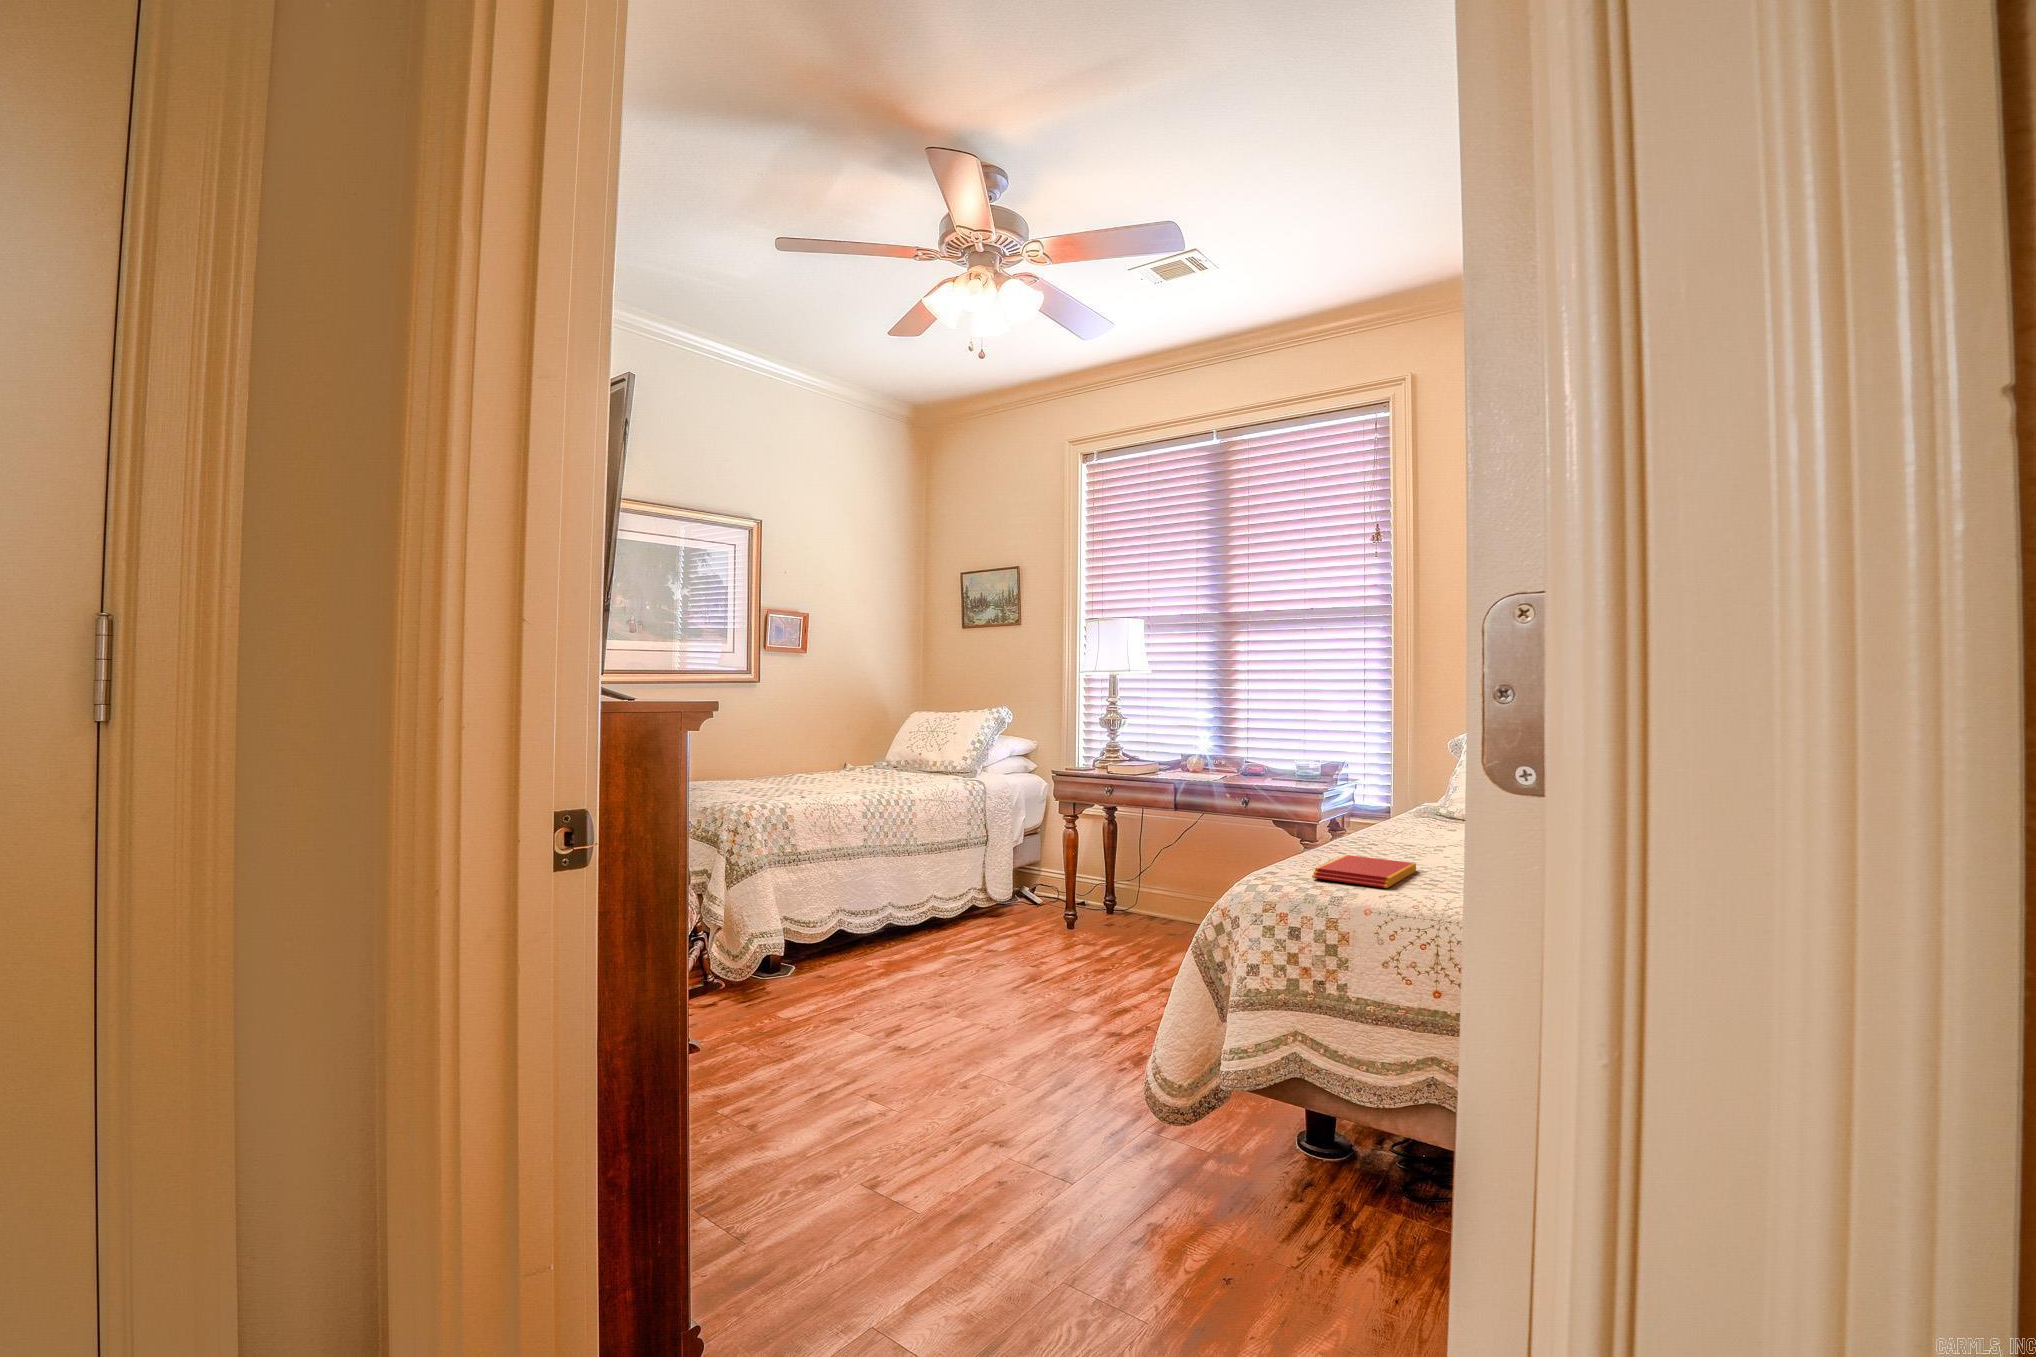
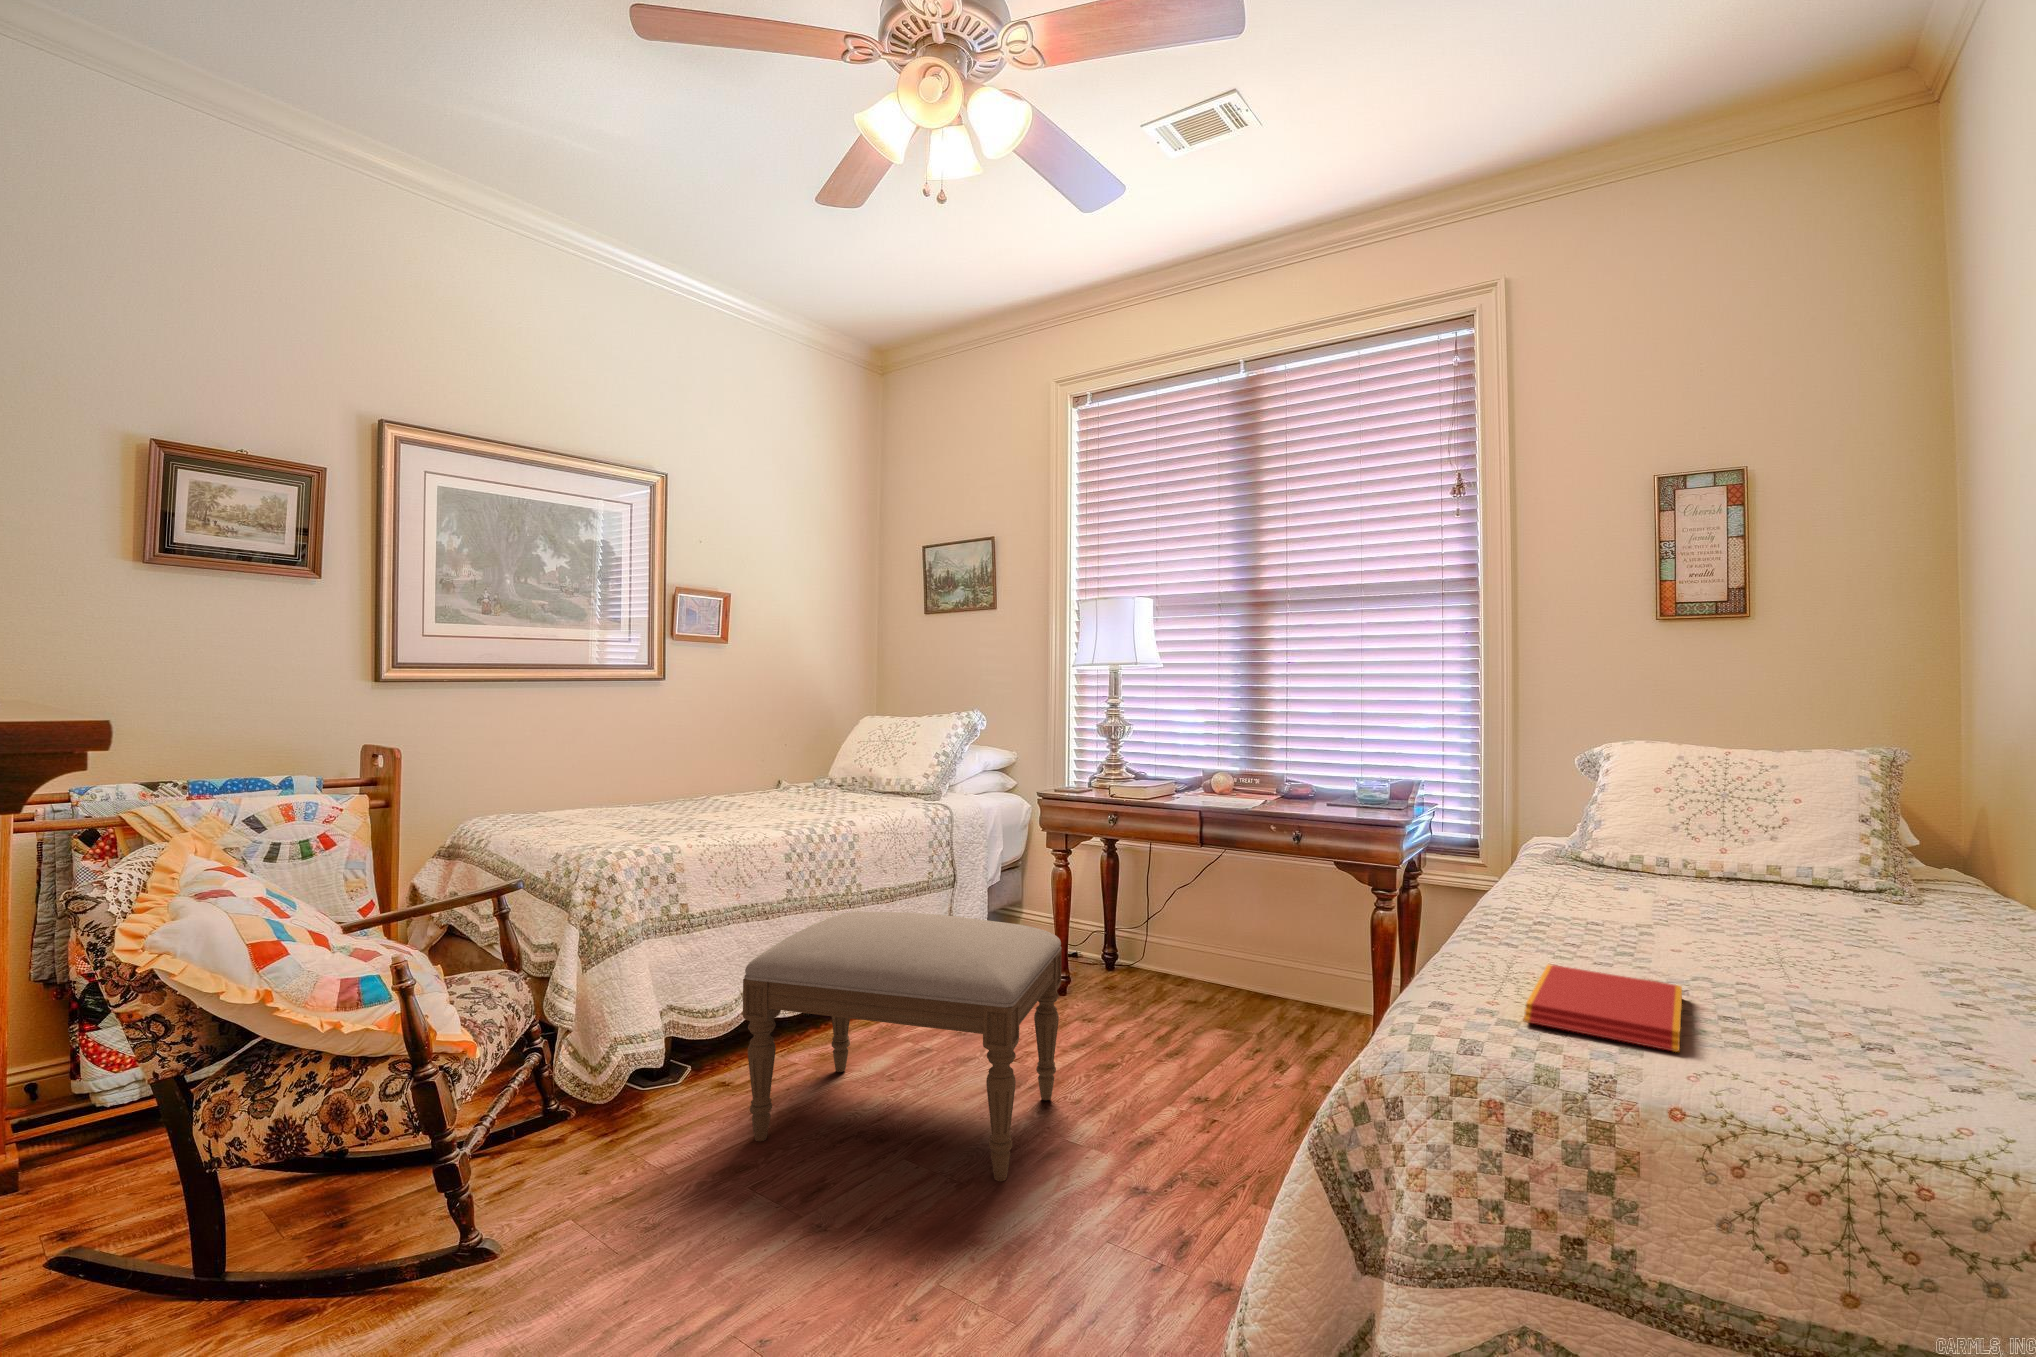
ottoman: none [842,851,1065,1027] -> present [743,911,1061,1181]

